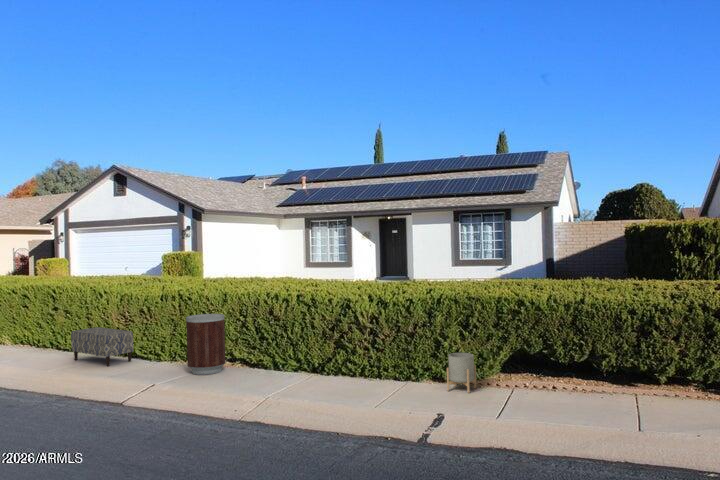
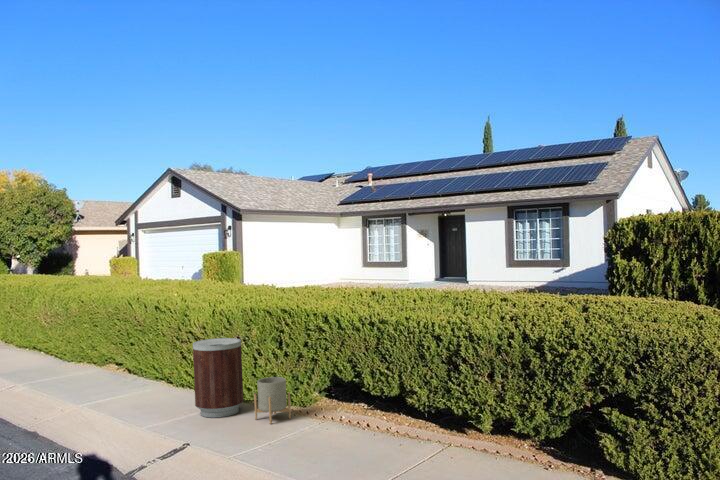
trash can: present [186,314,226,375] -> present [193,338,243,417]
bench: present [71,327,134,366] -> none [11,331,56,370]

